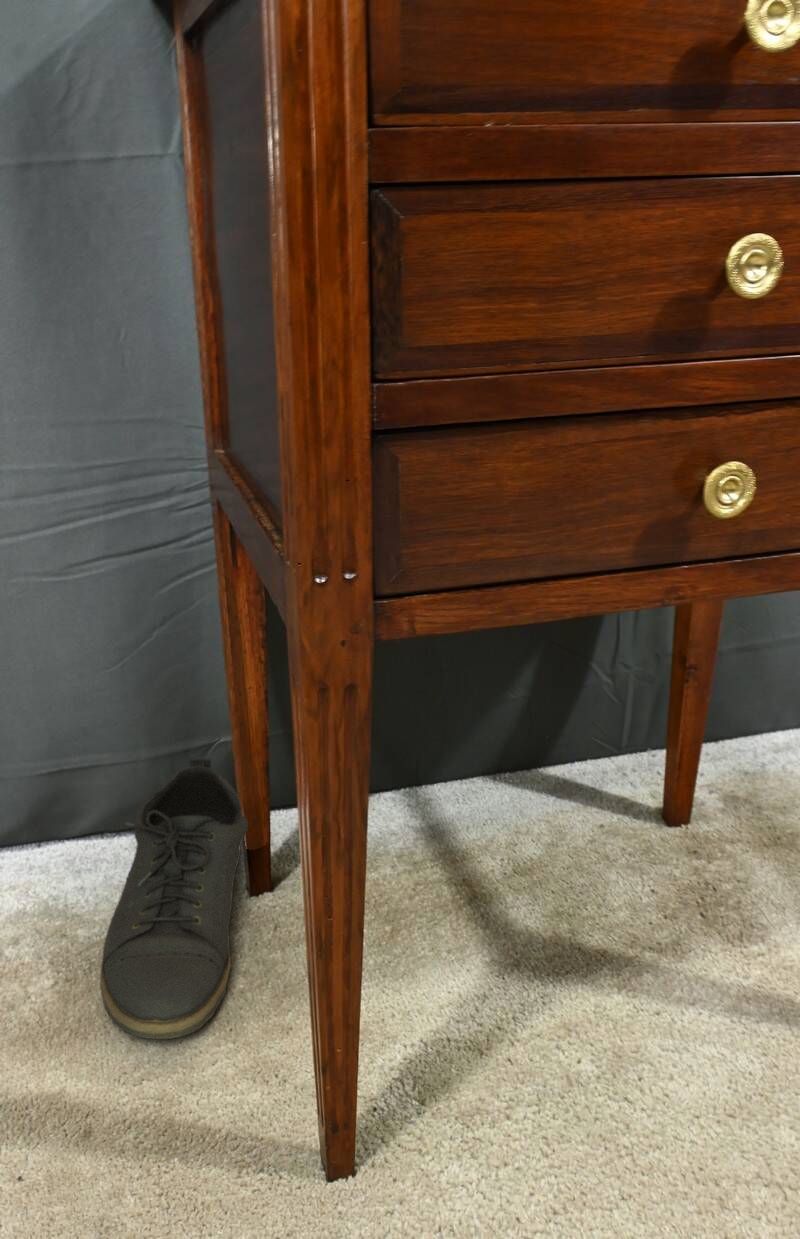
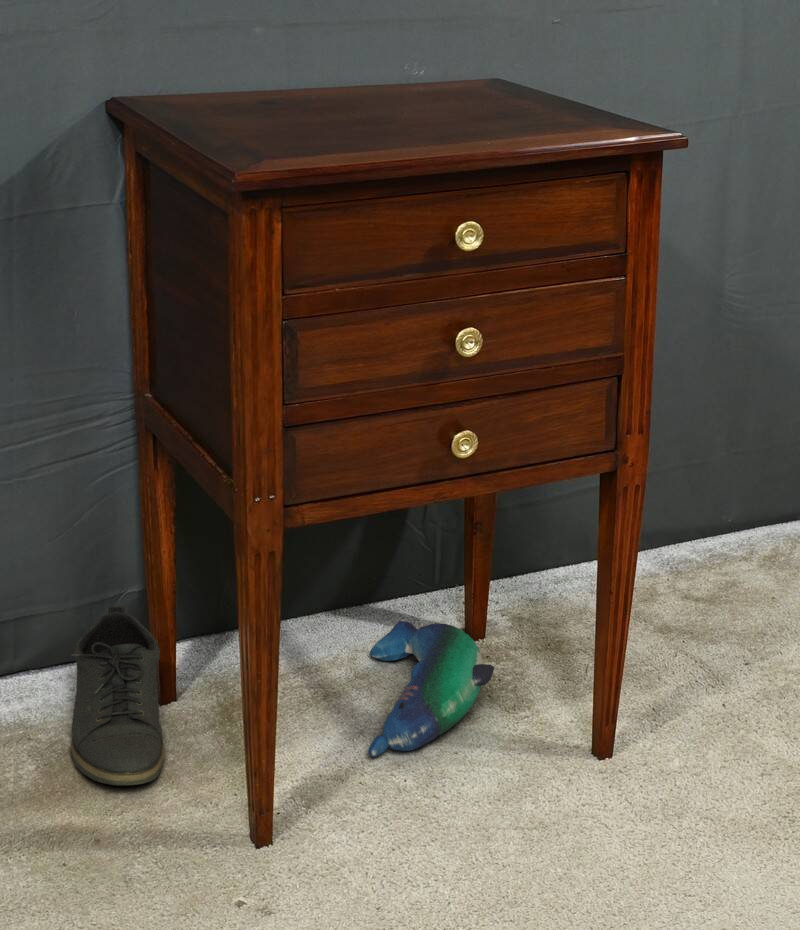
plush toy: none [524,796,719,1013] -> present [368,621,495,757]

